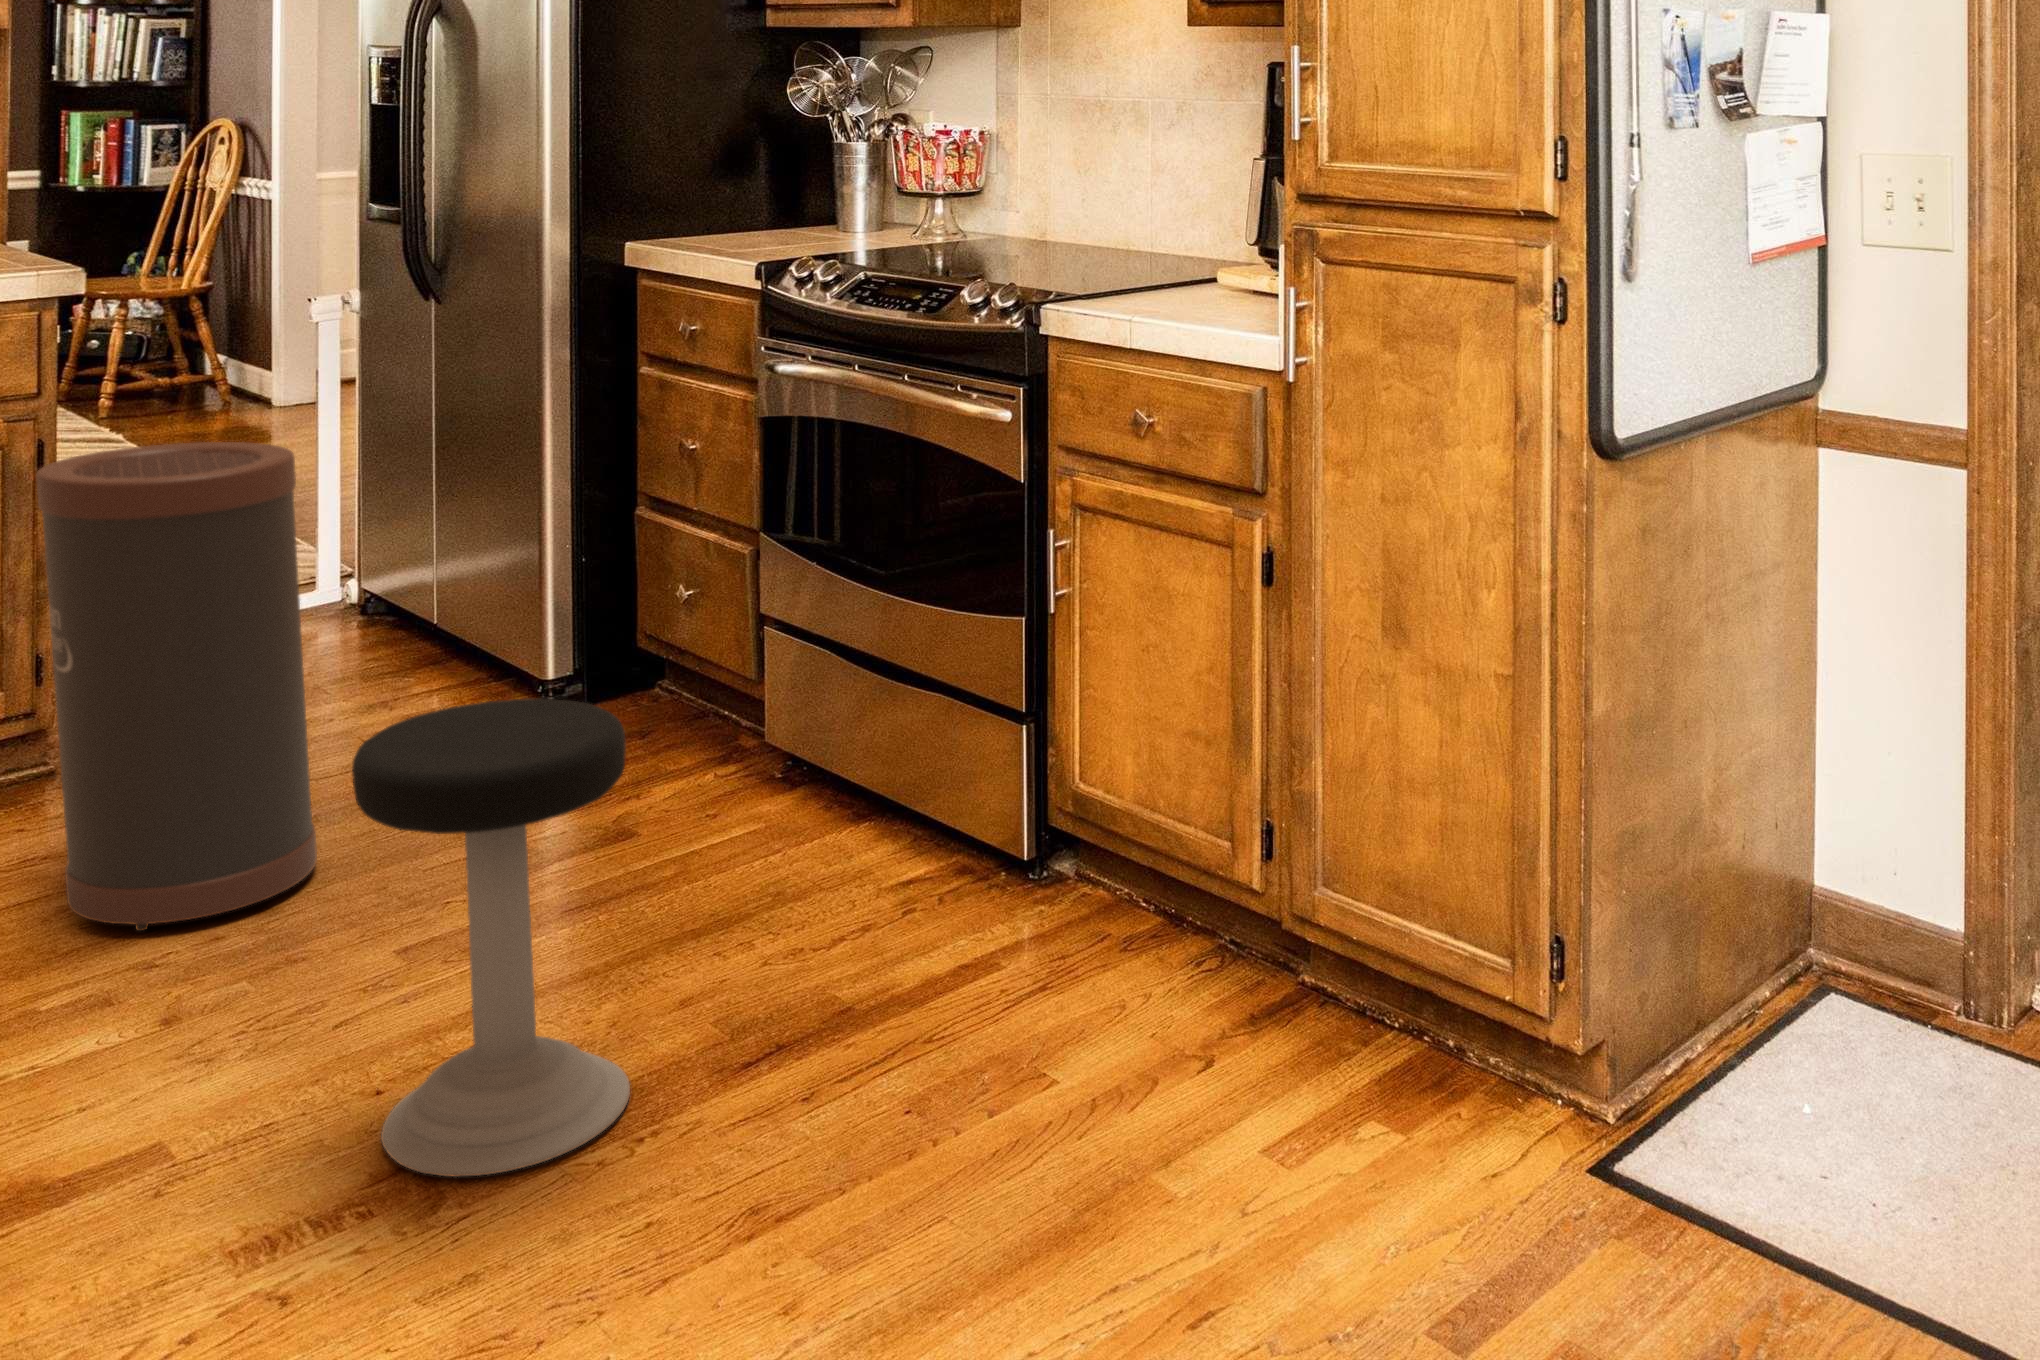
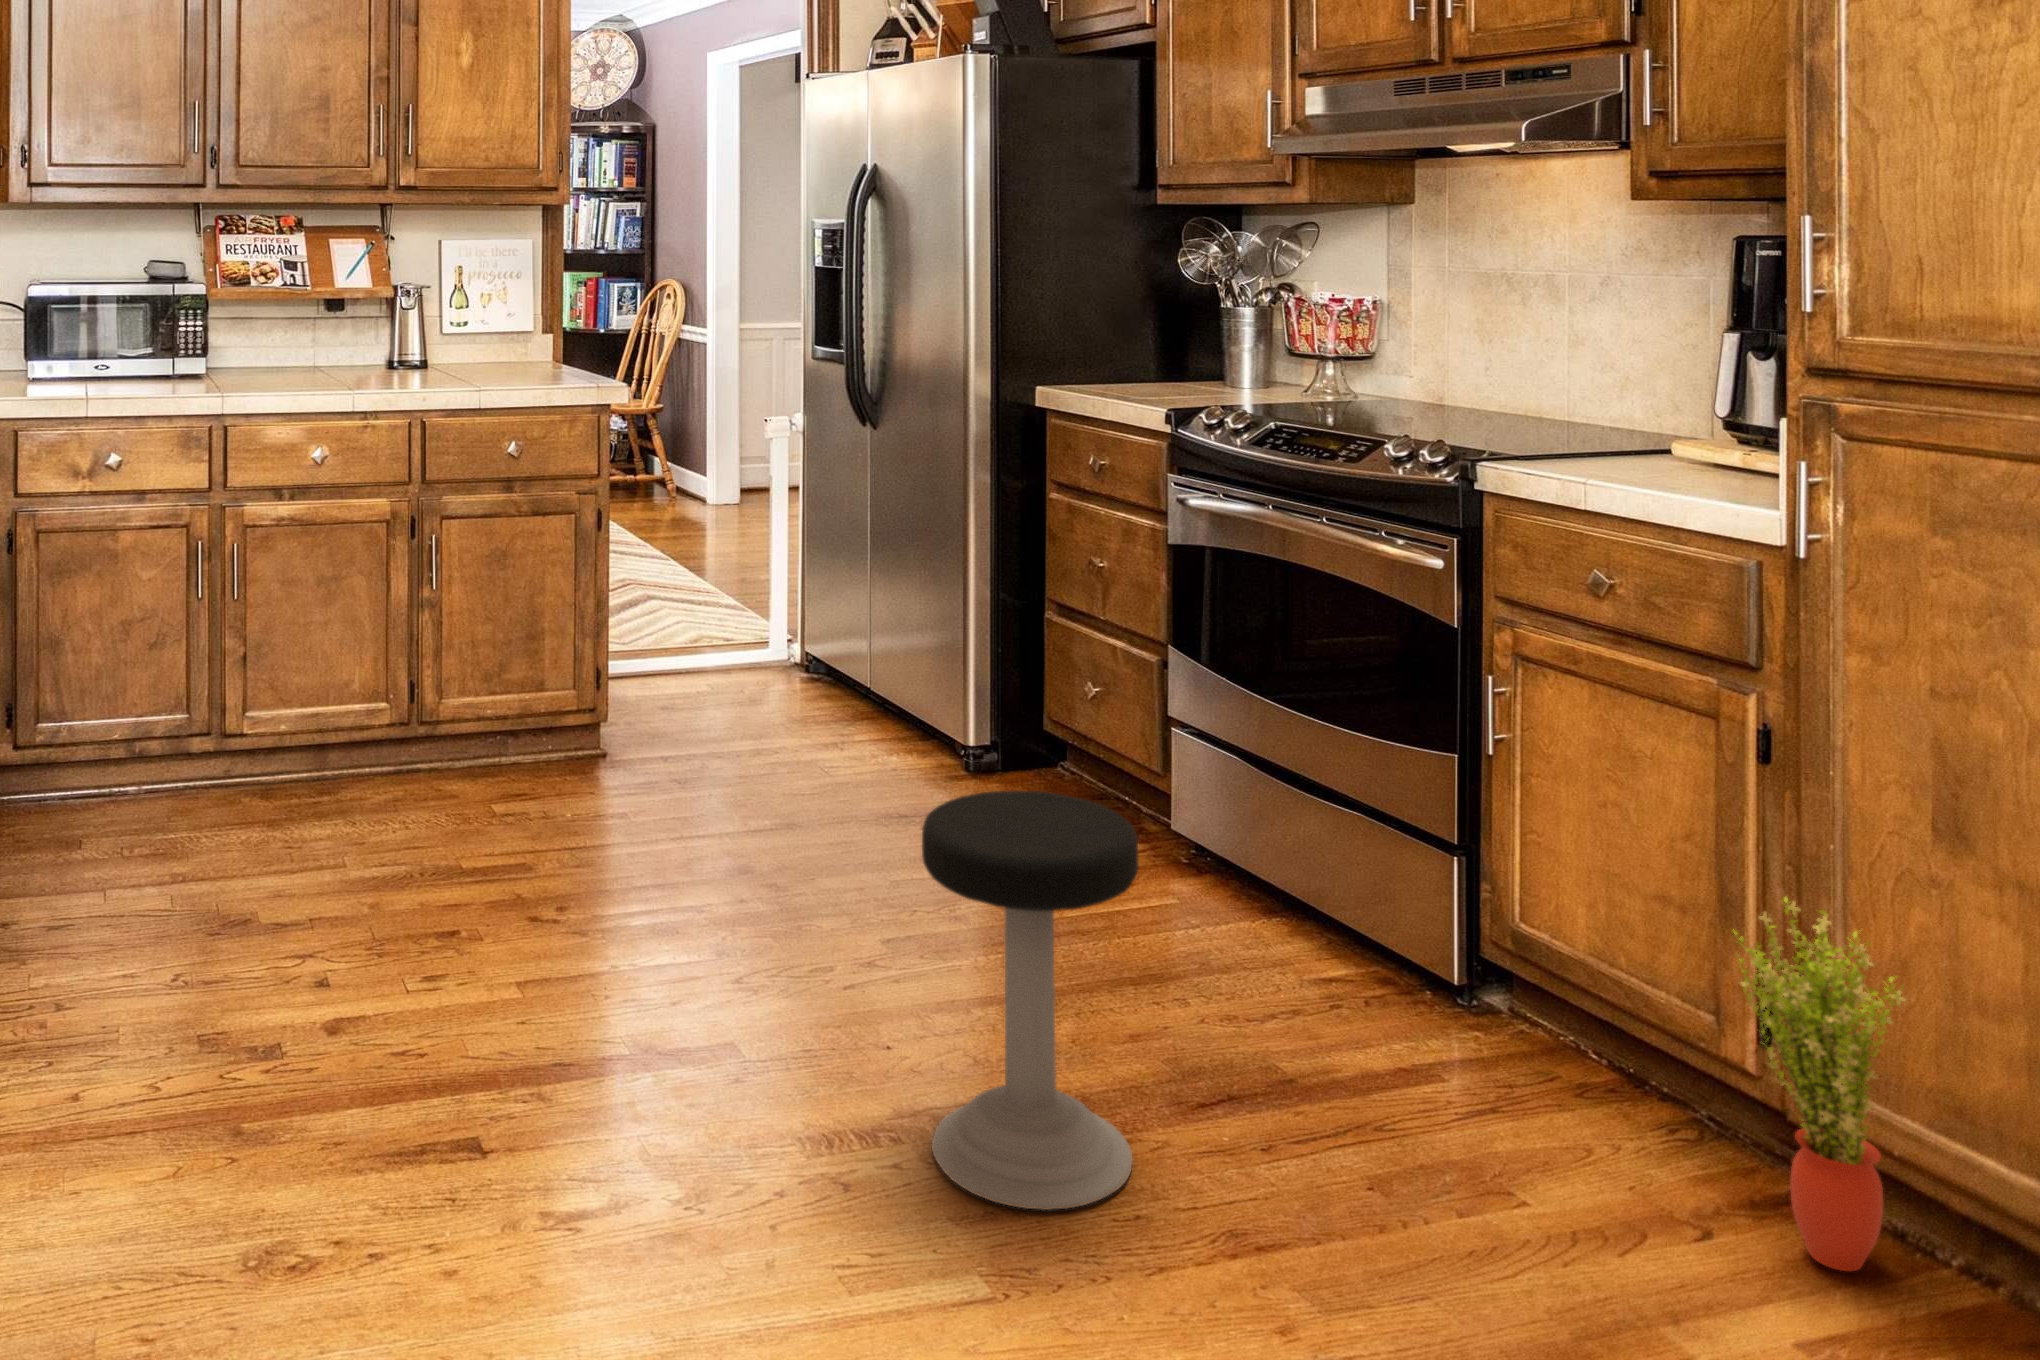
trash can: present [36,442,317,931] -> none [646,544,822,928]
potted plant: none [1222,711,1355,1056] -> present [1733,897,1906,1272]

